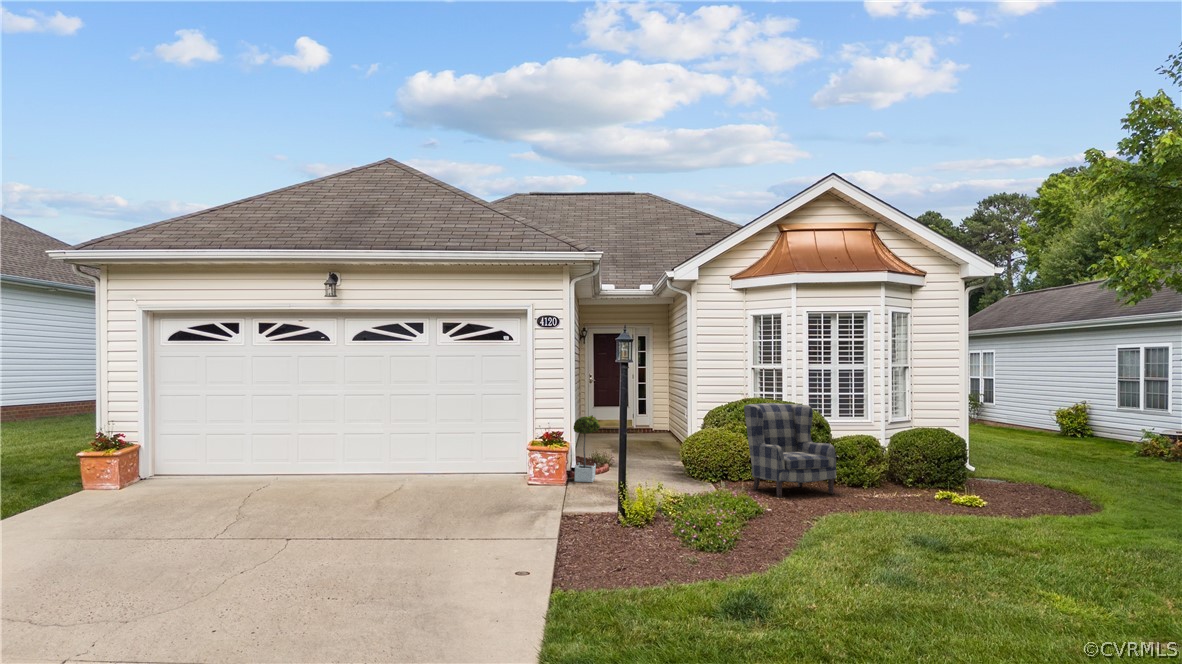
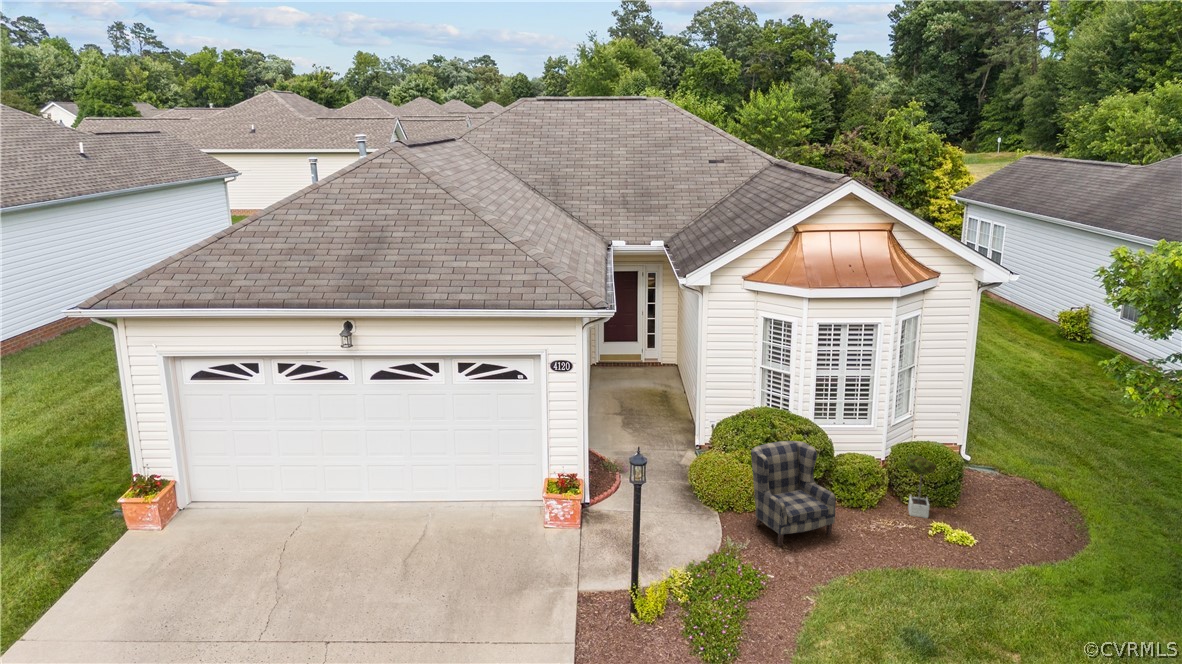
potted tree: present [573,415,600,482] -> present [907,455,936,518]

